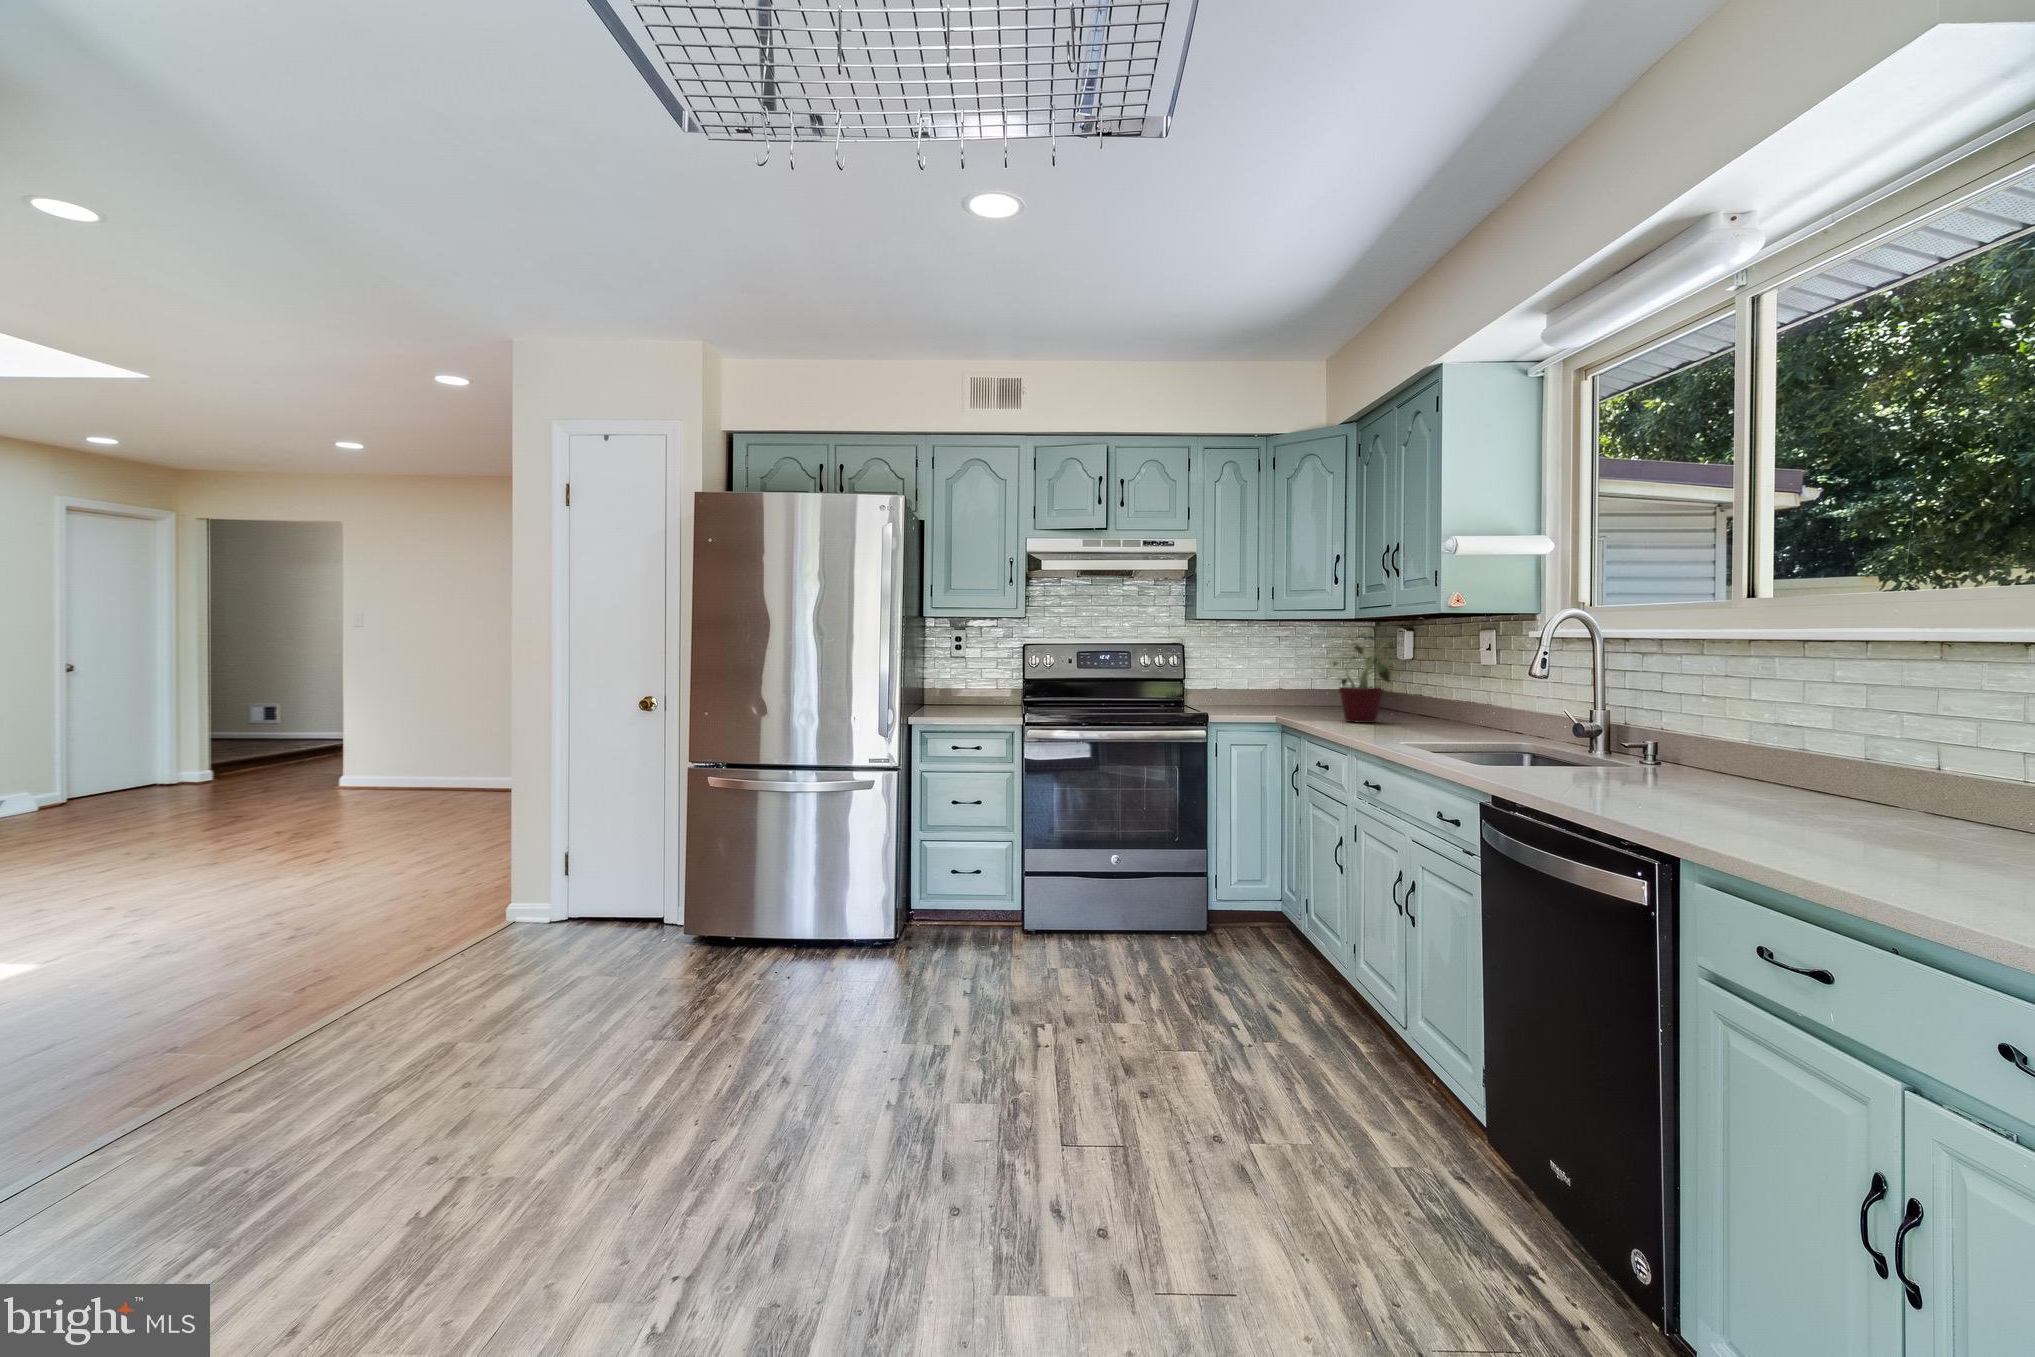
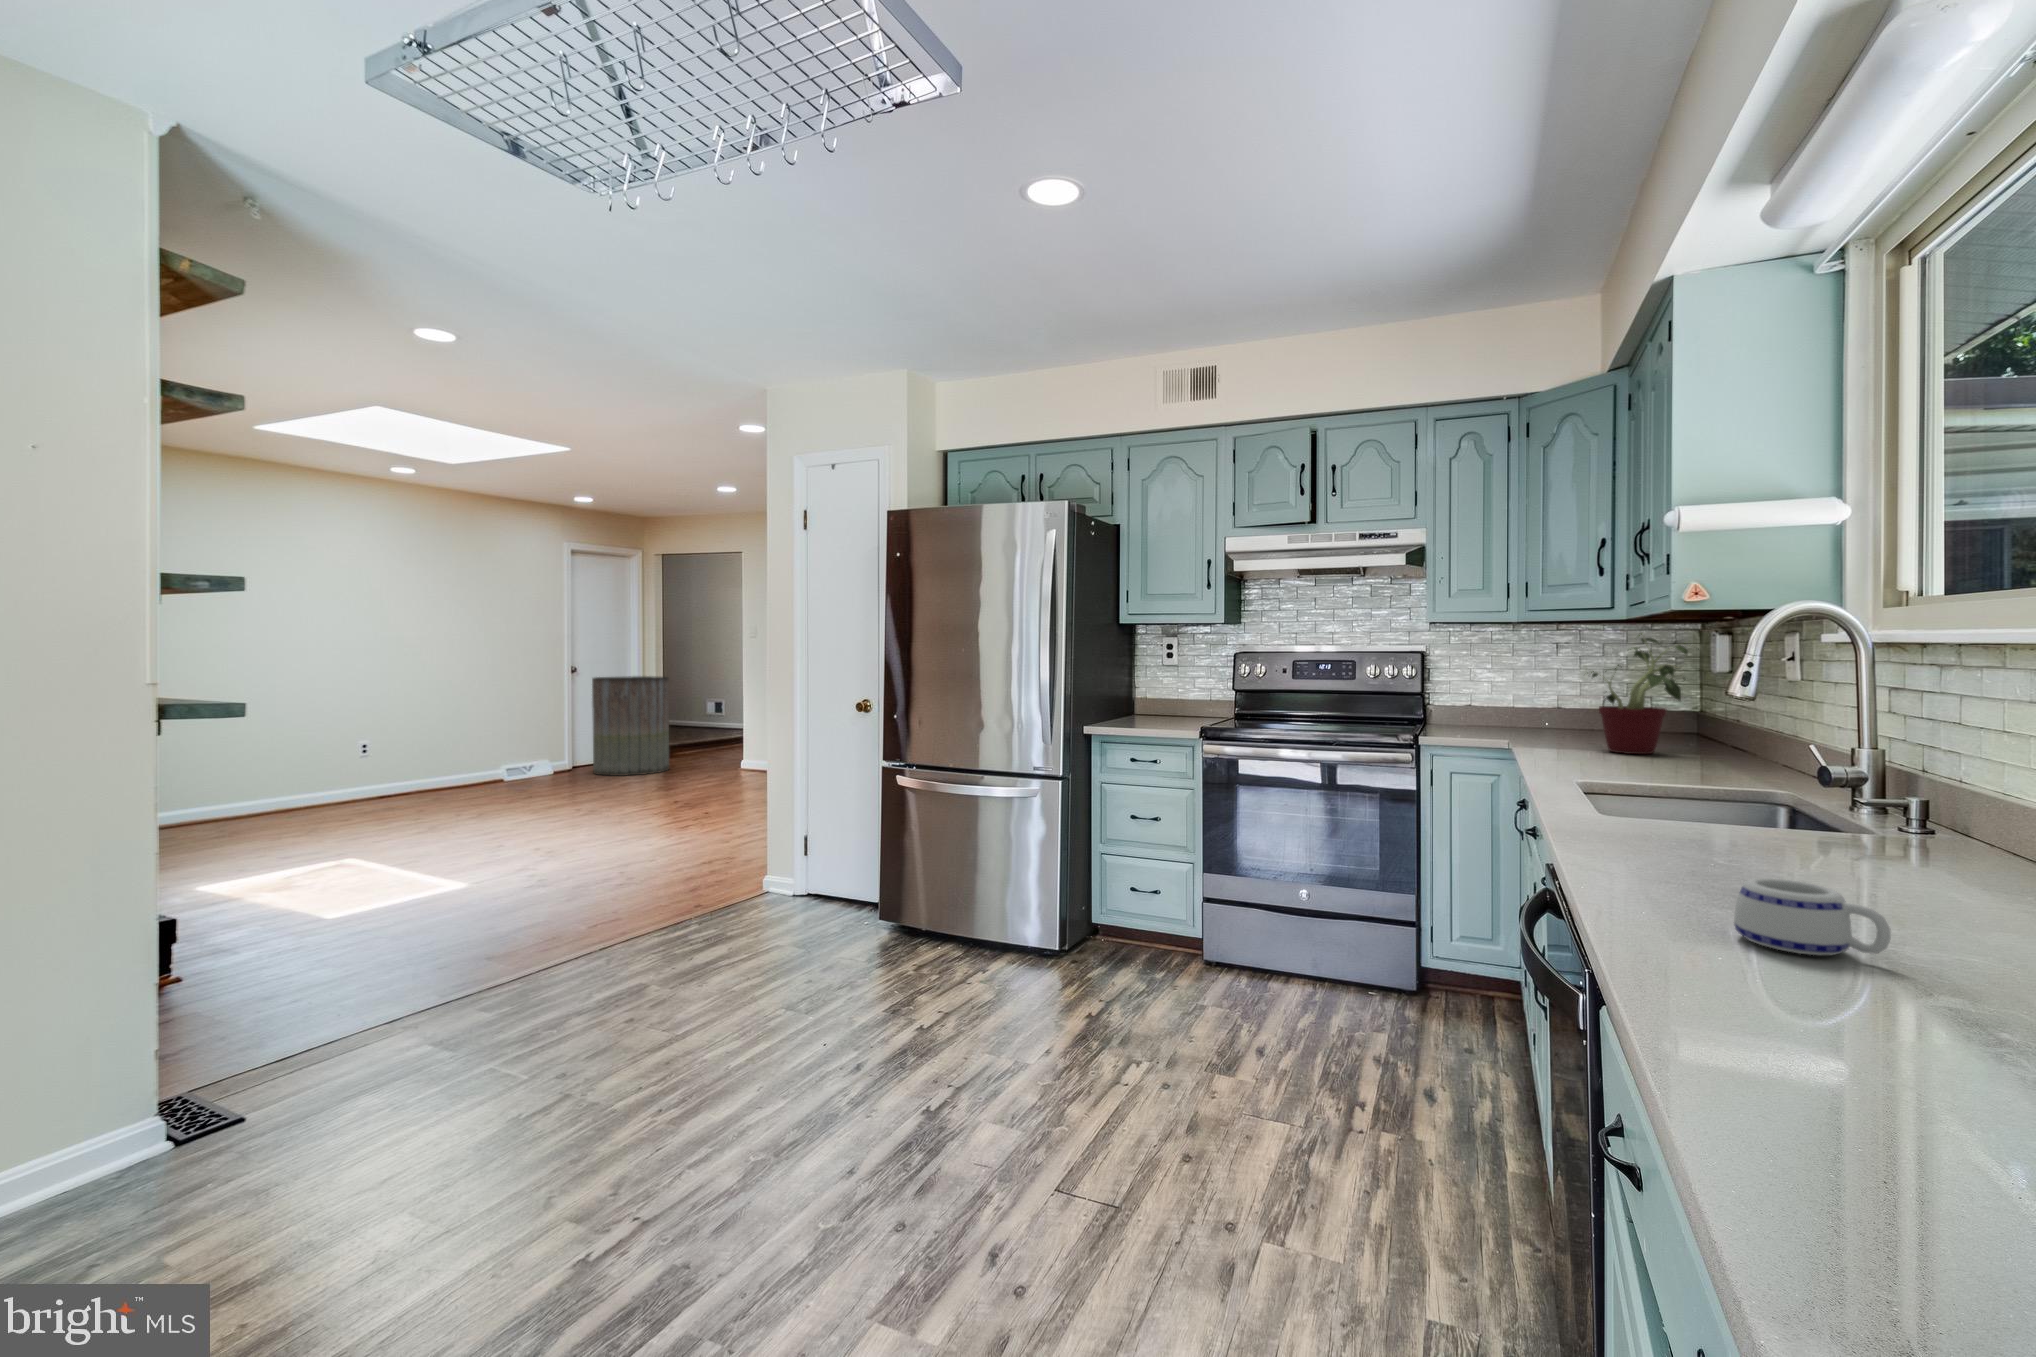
trash can: none [99,674,233,807] -> present [592,676,669,776]
mug: none [1715,792,1812,836] -> present [1734,878,1891,955]

